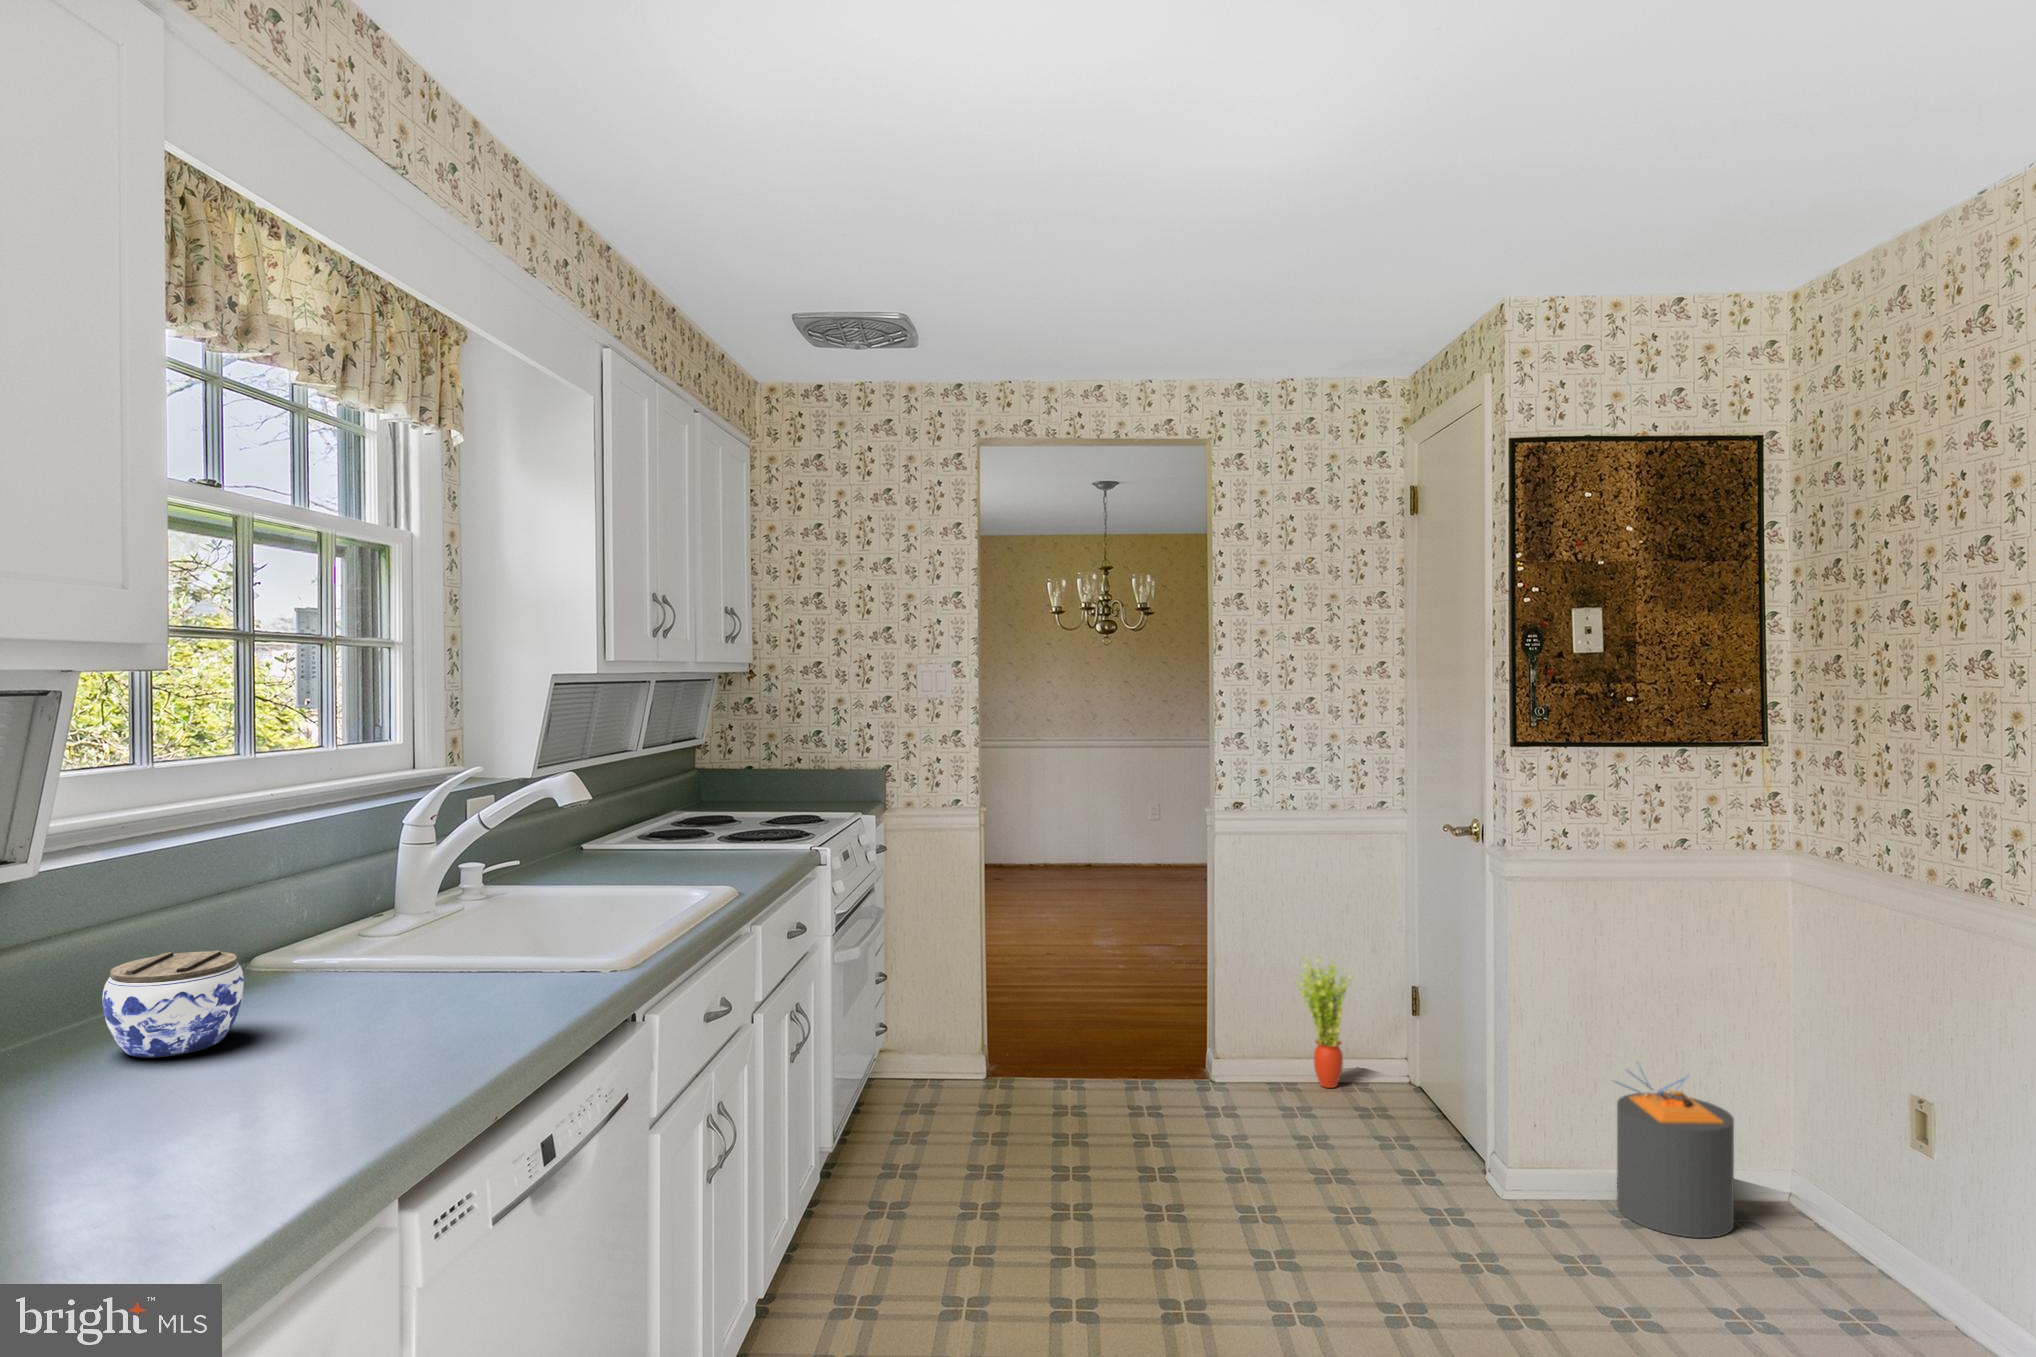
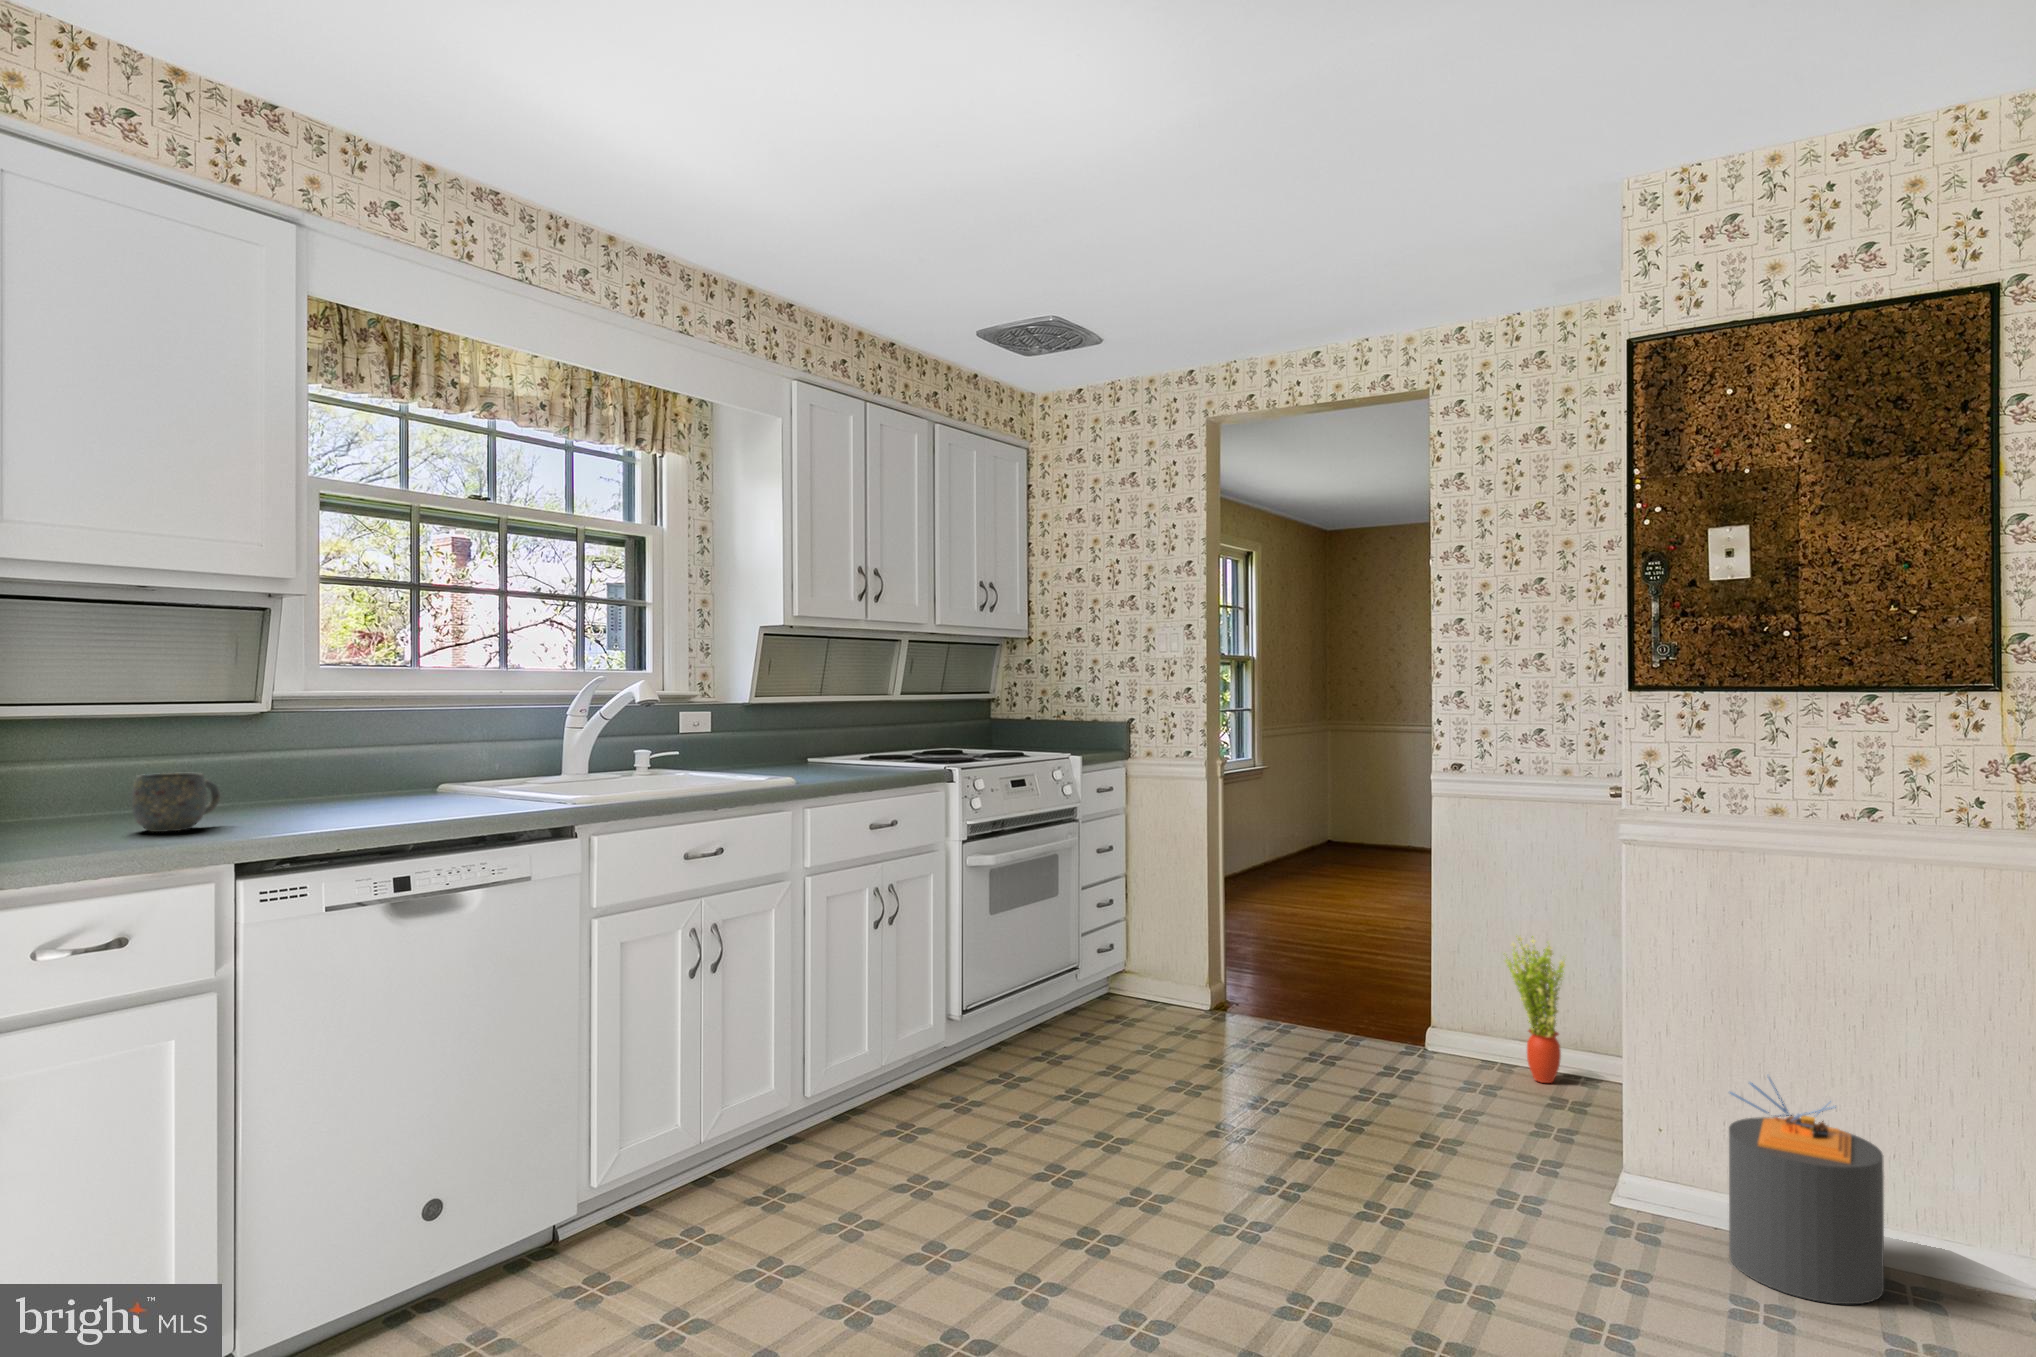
jar: present [102,950,244,1057] -> none [268,750,345,802]
mug: none [157,1055,294,1189] -> present [132,773,220,832]

